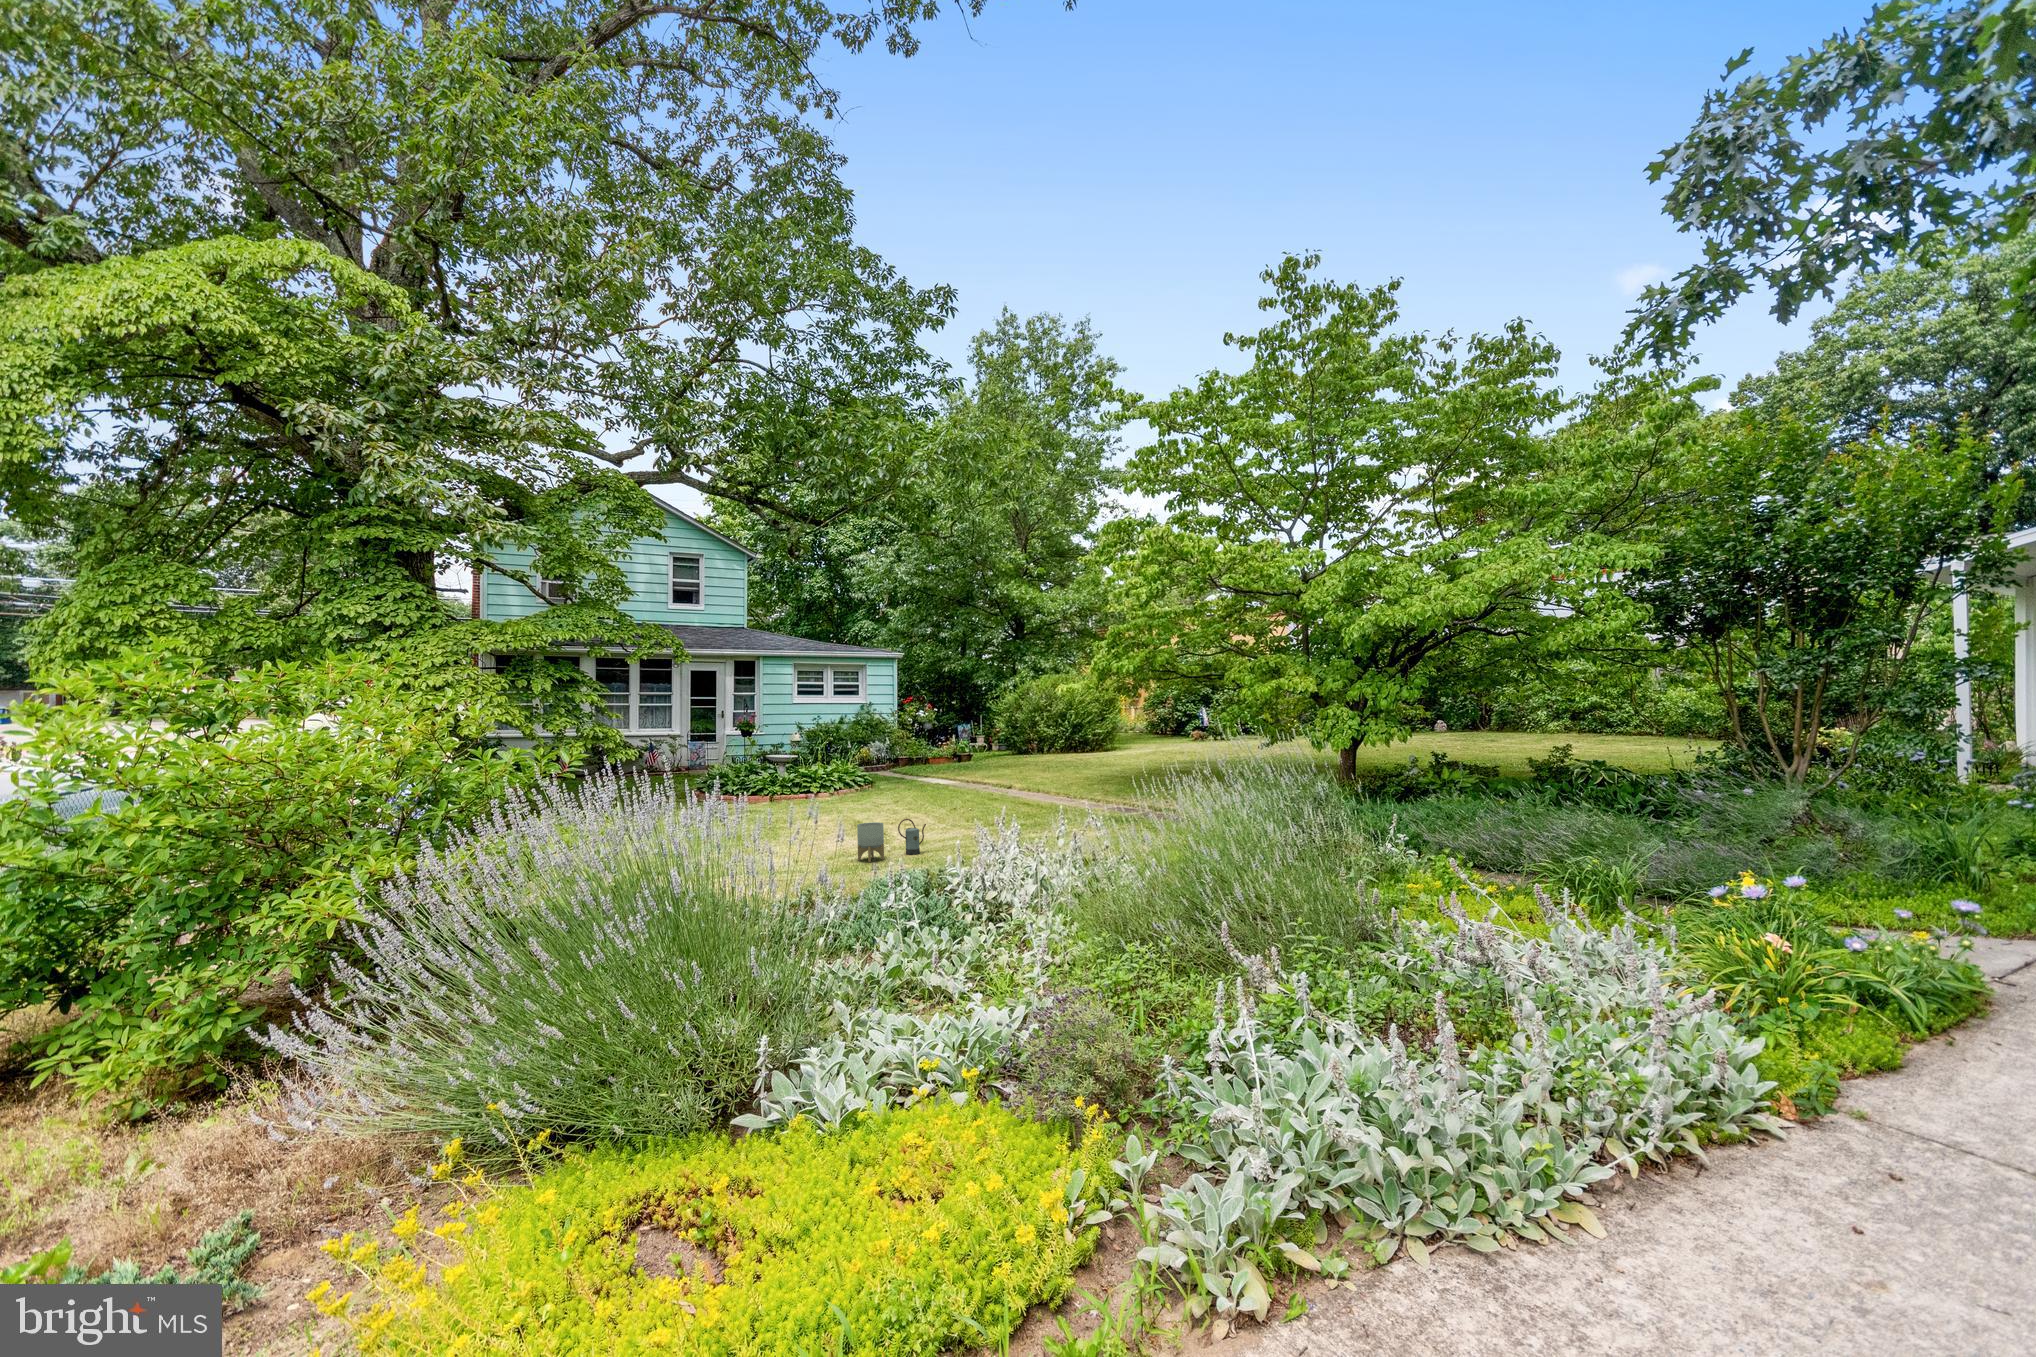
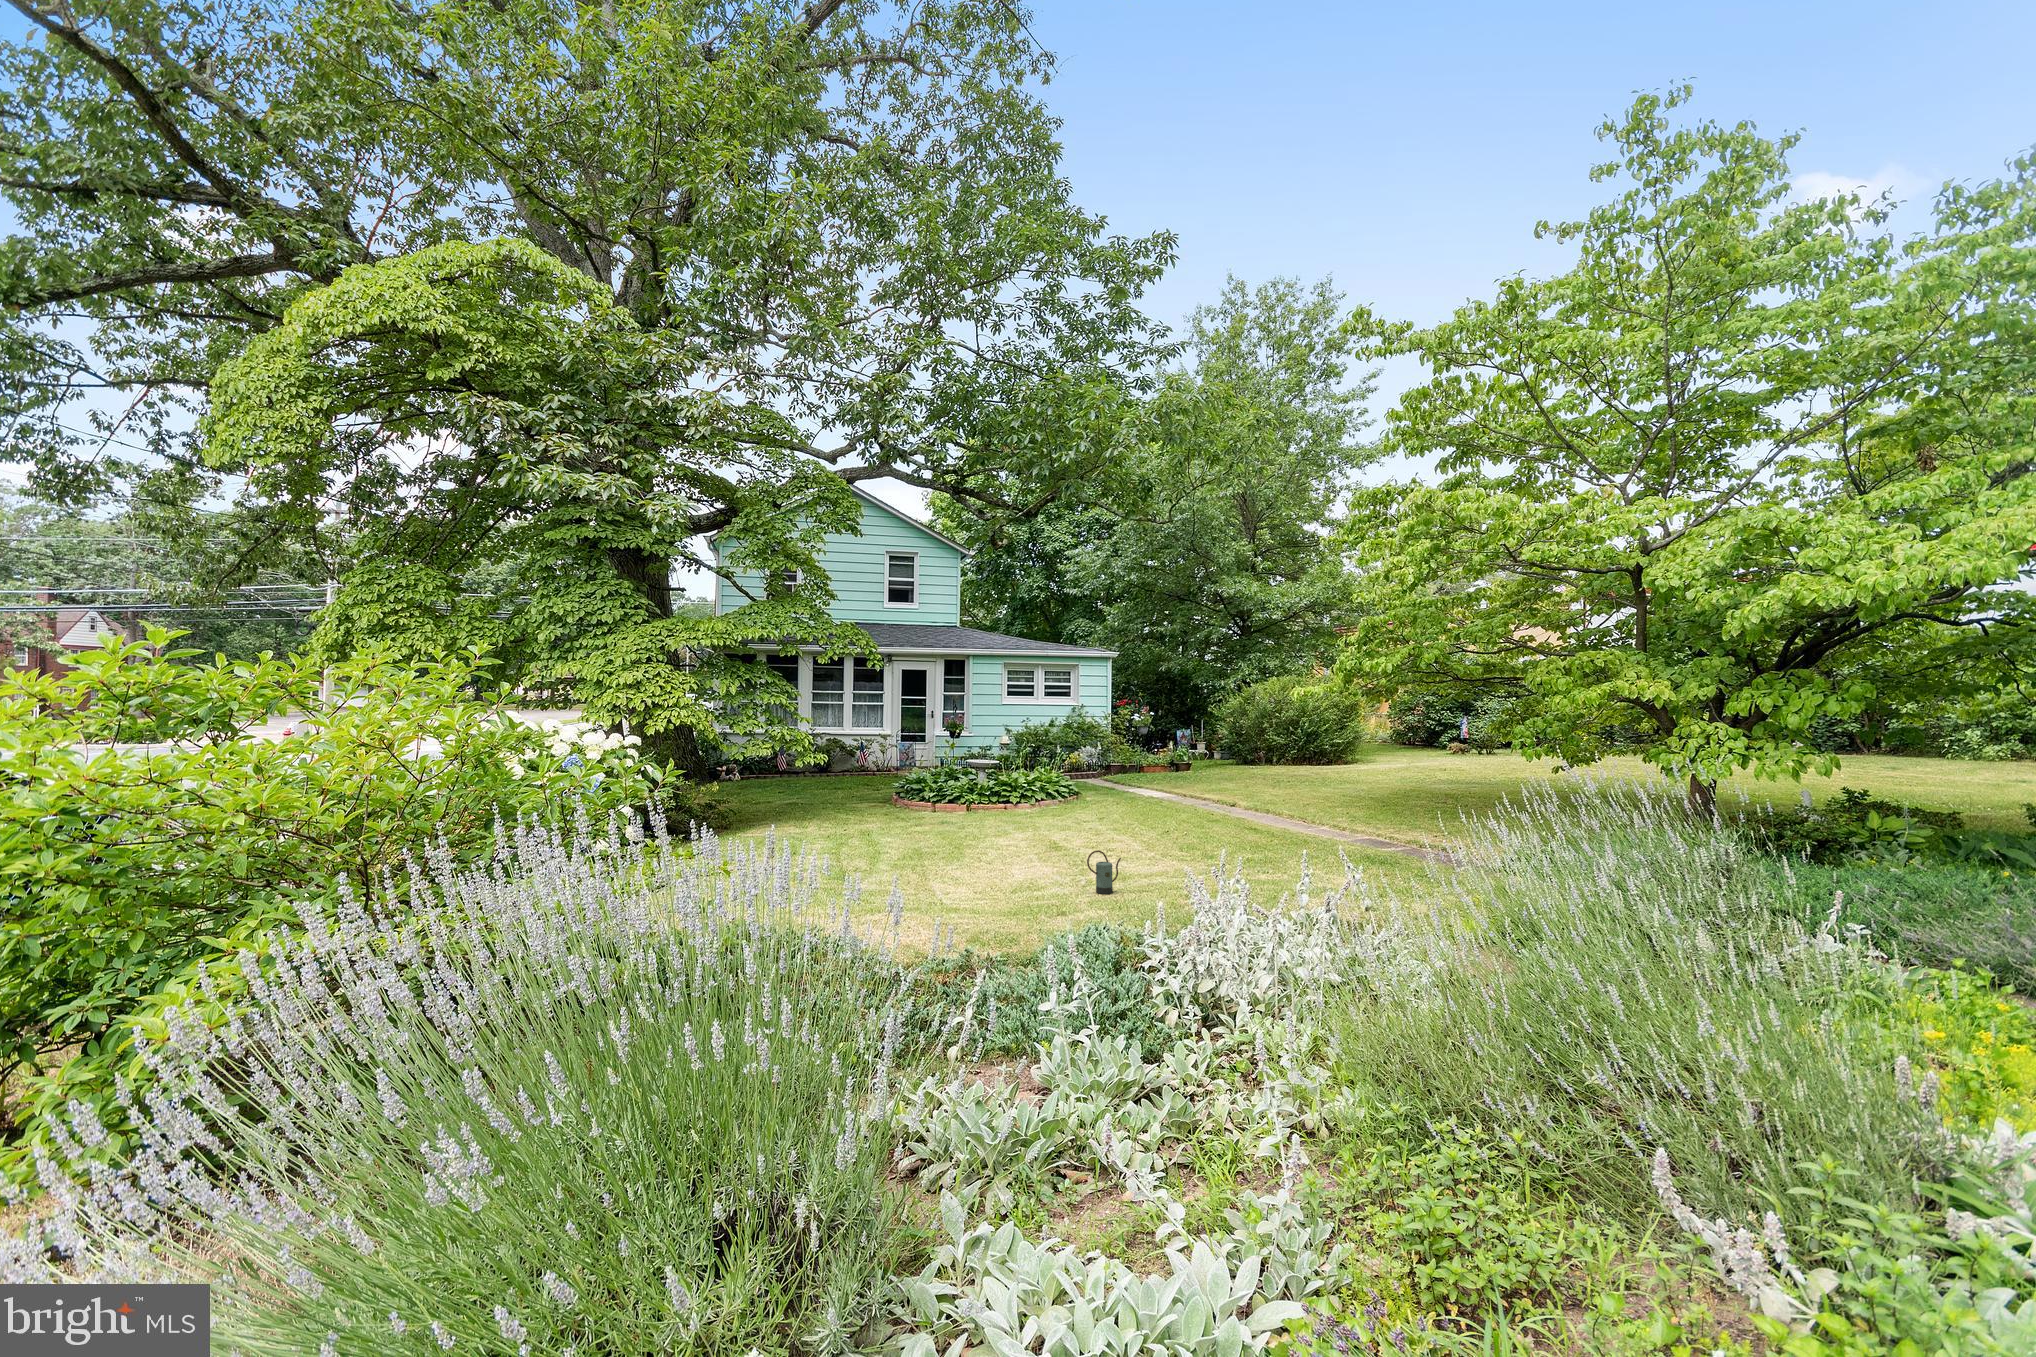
planter: present [857,822,884,862] -> none [1039,852,1070,901]

